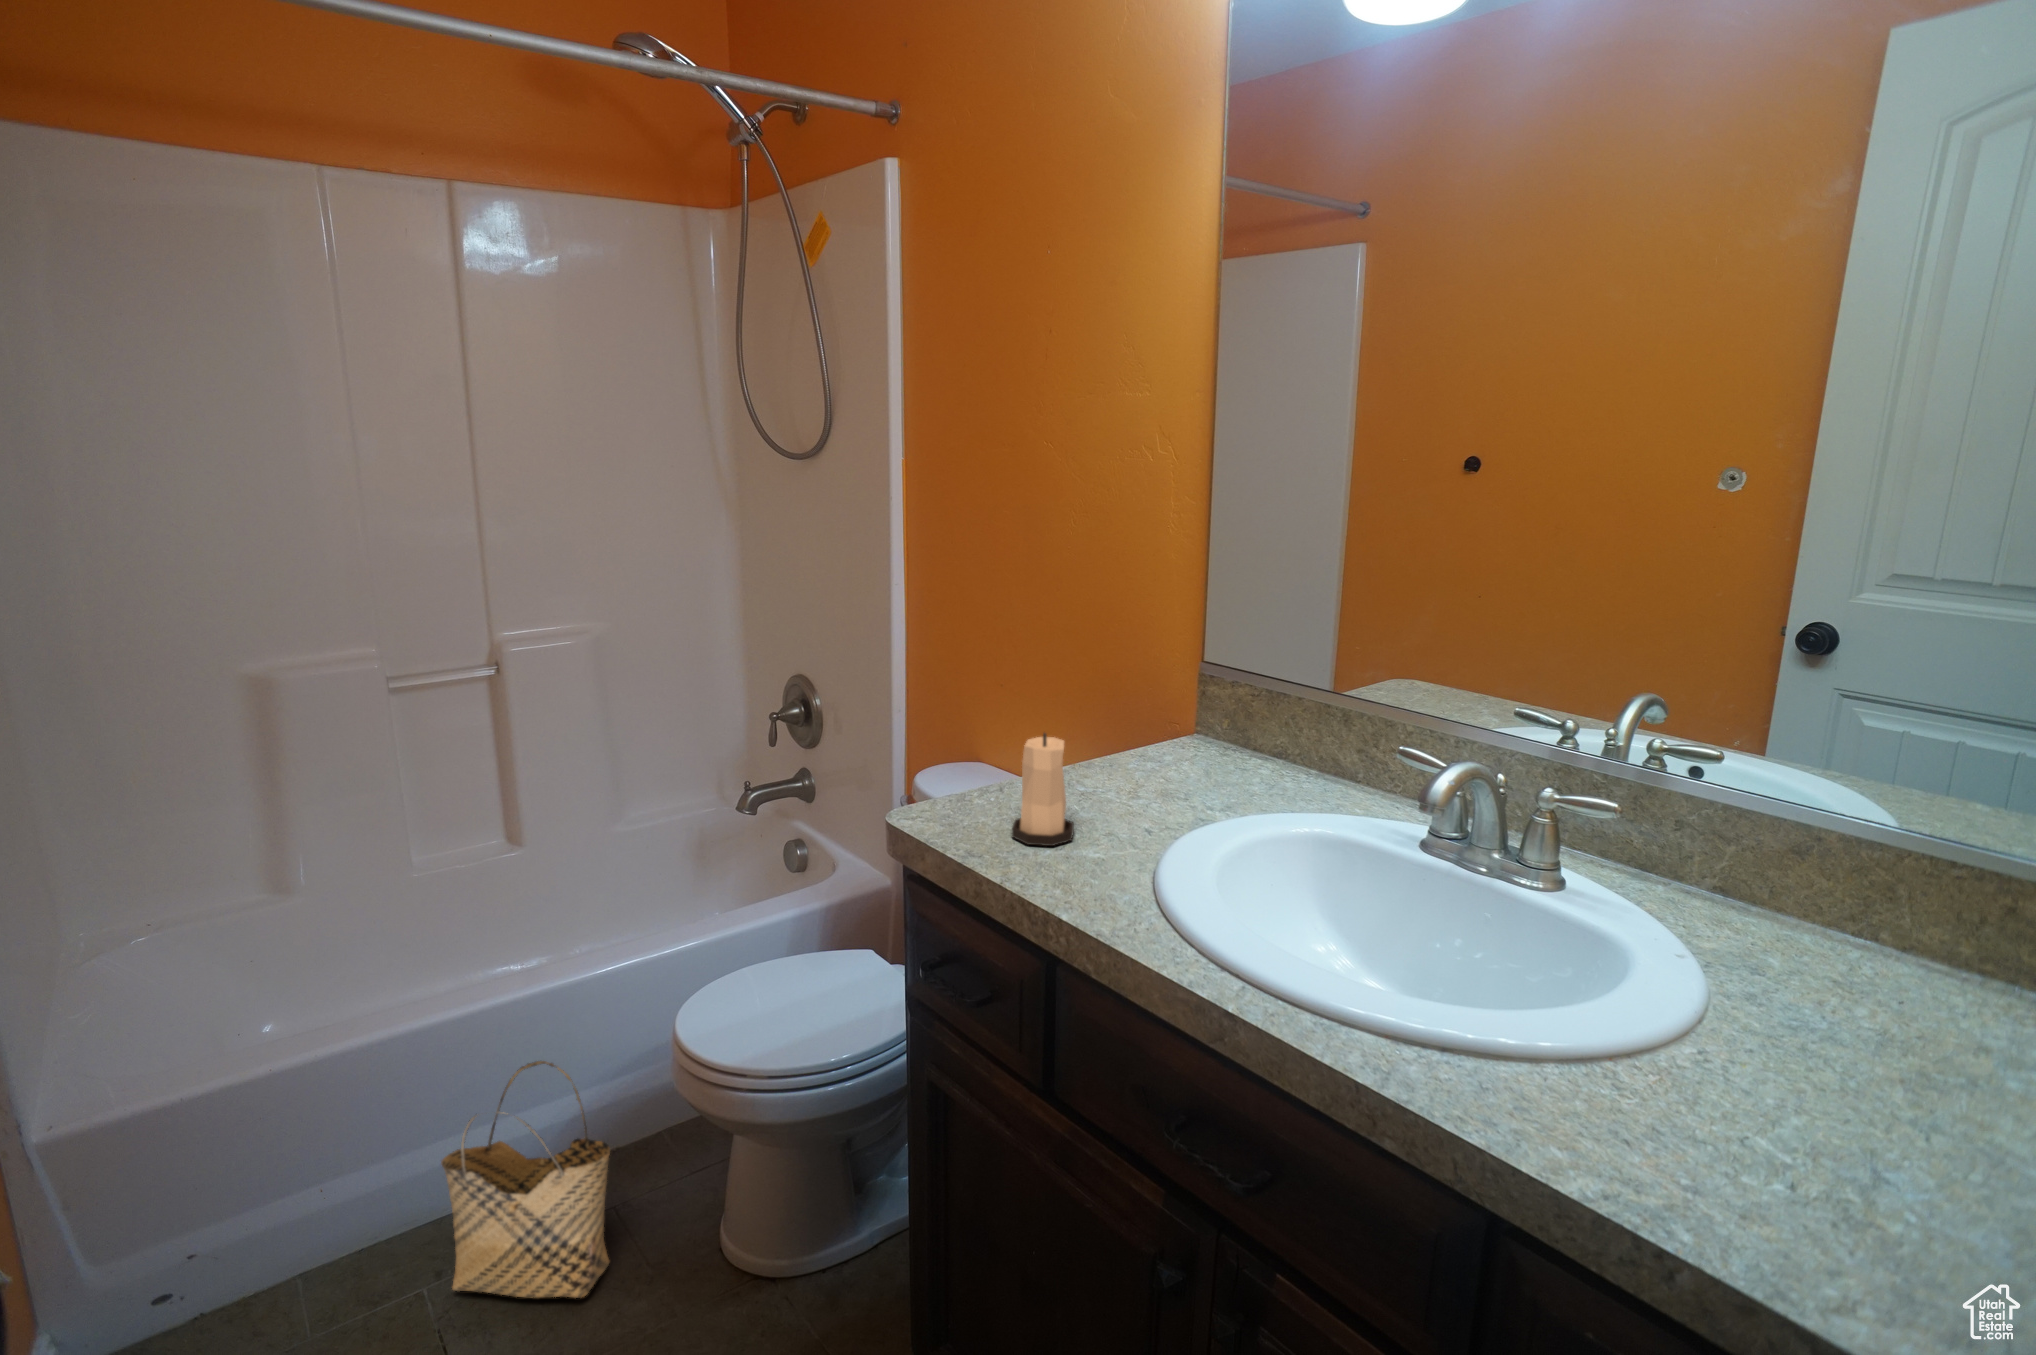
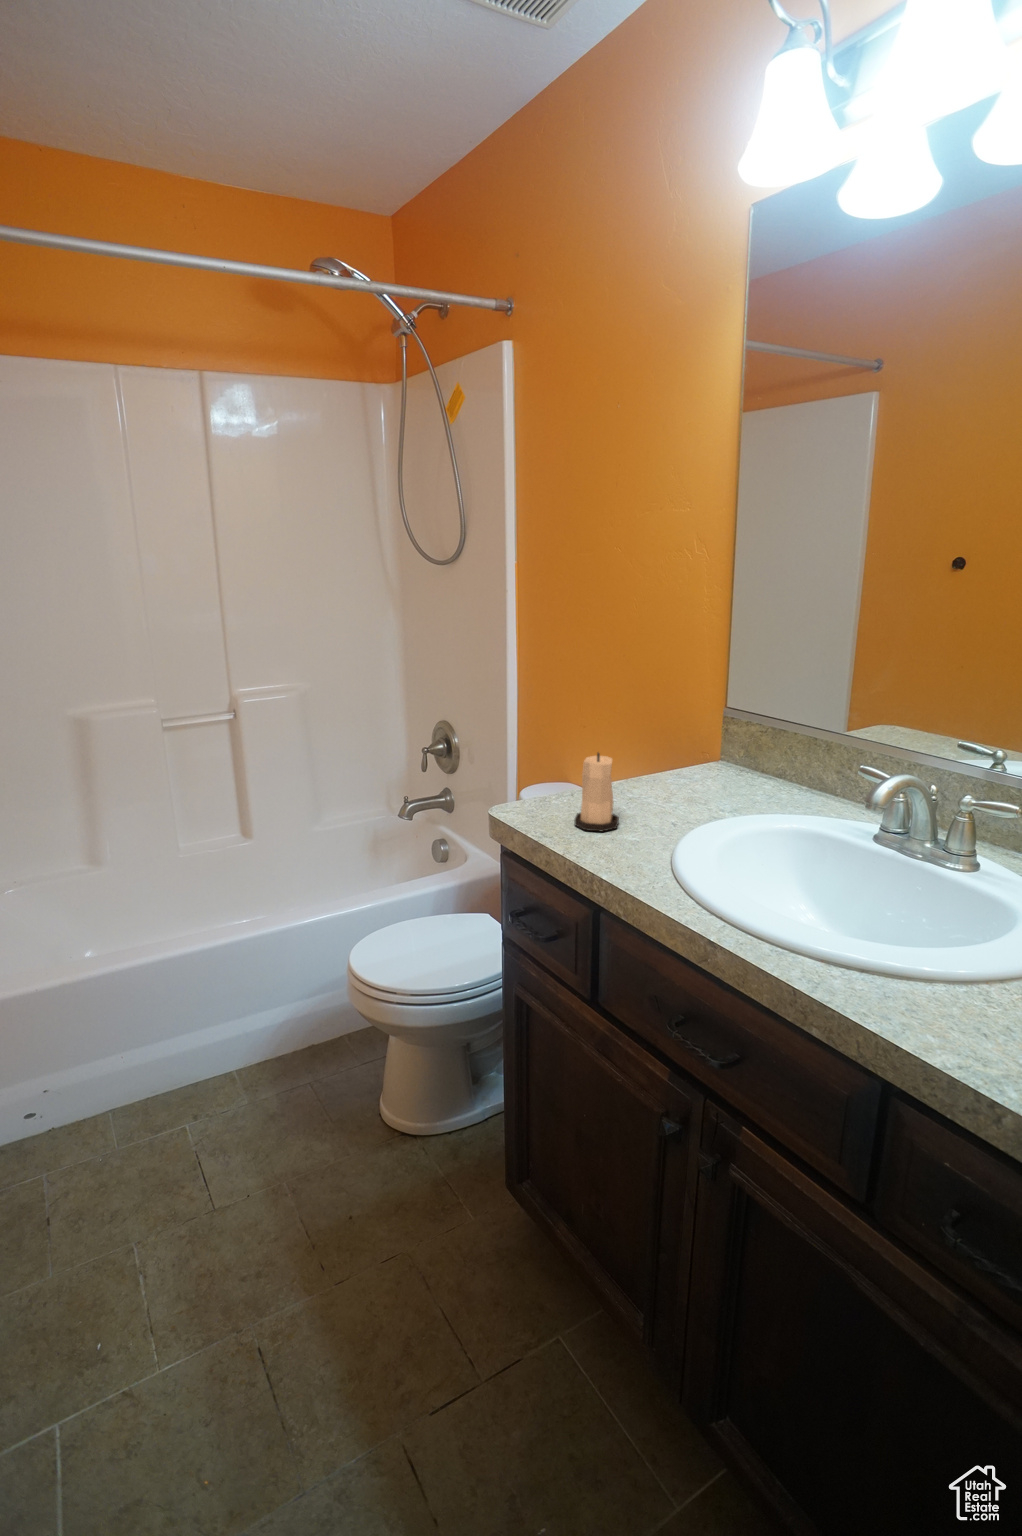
woven basket: present [441,1061,610,1298] -> none [207,971,313,1125]

